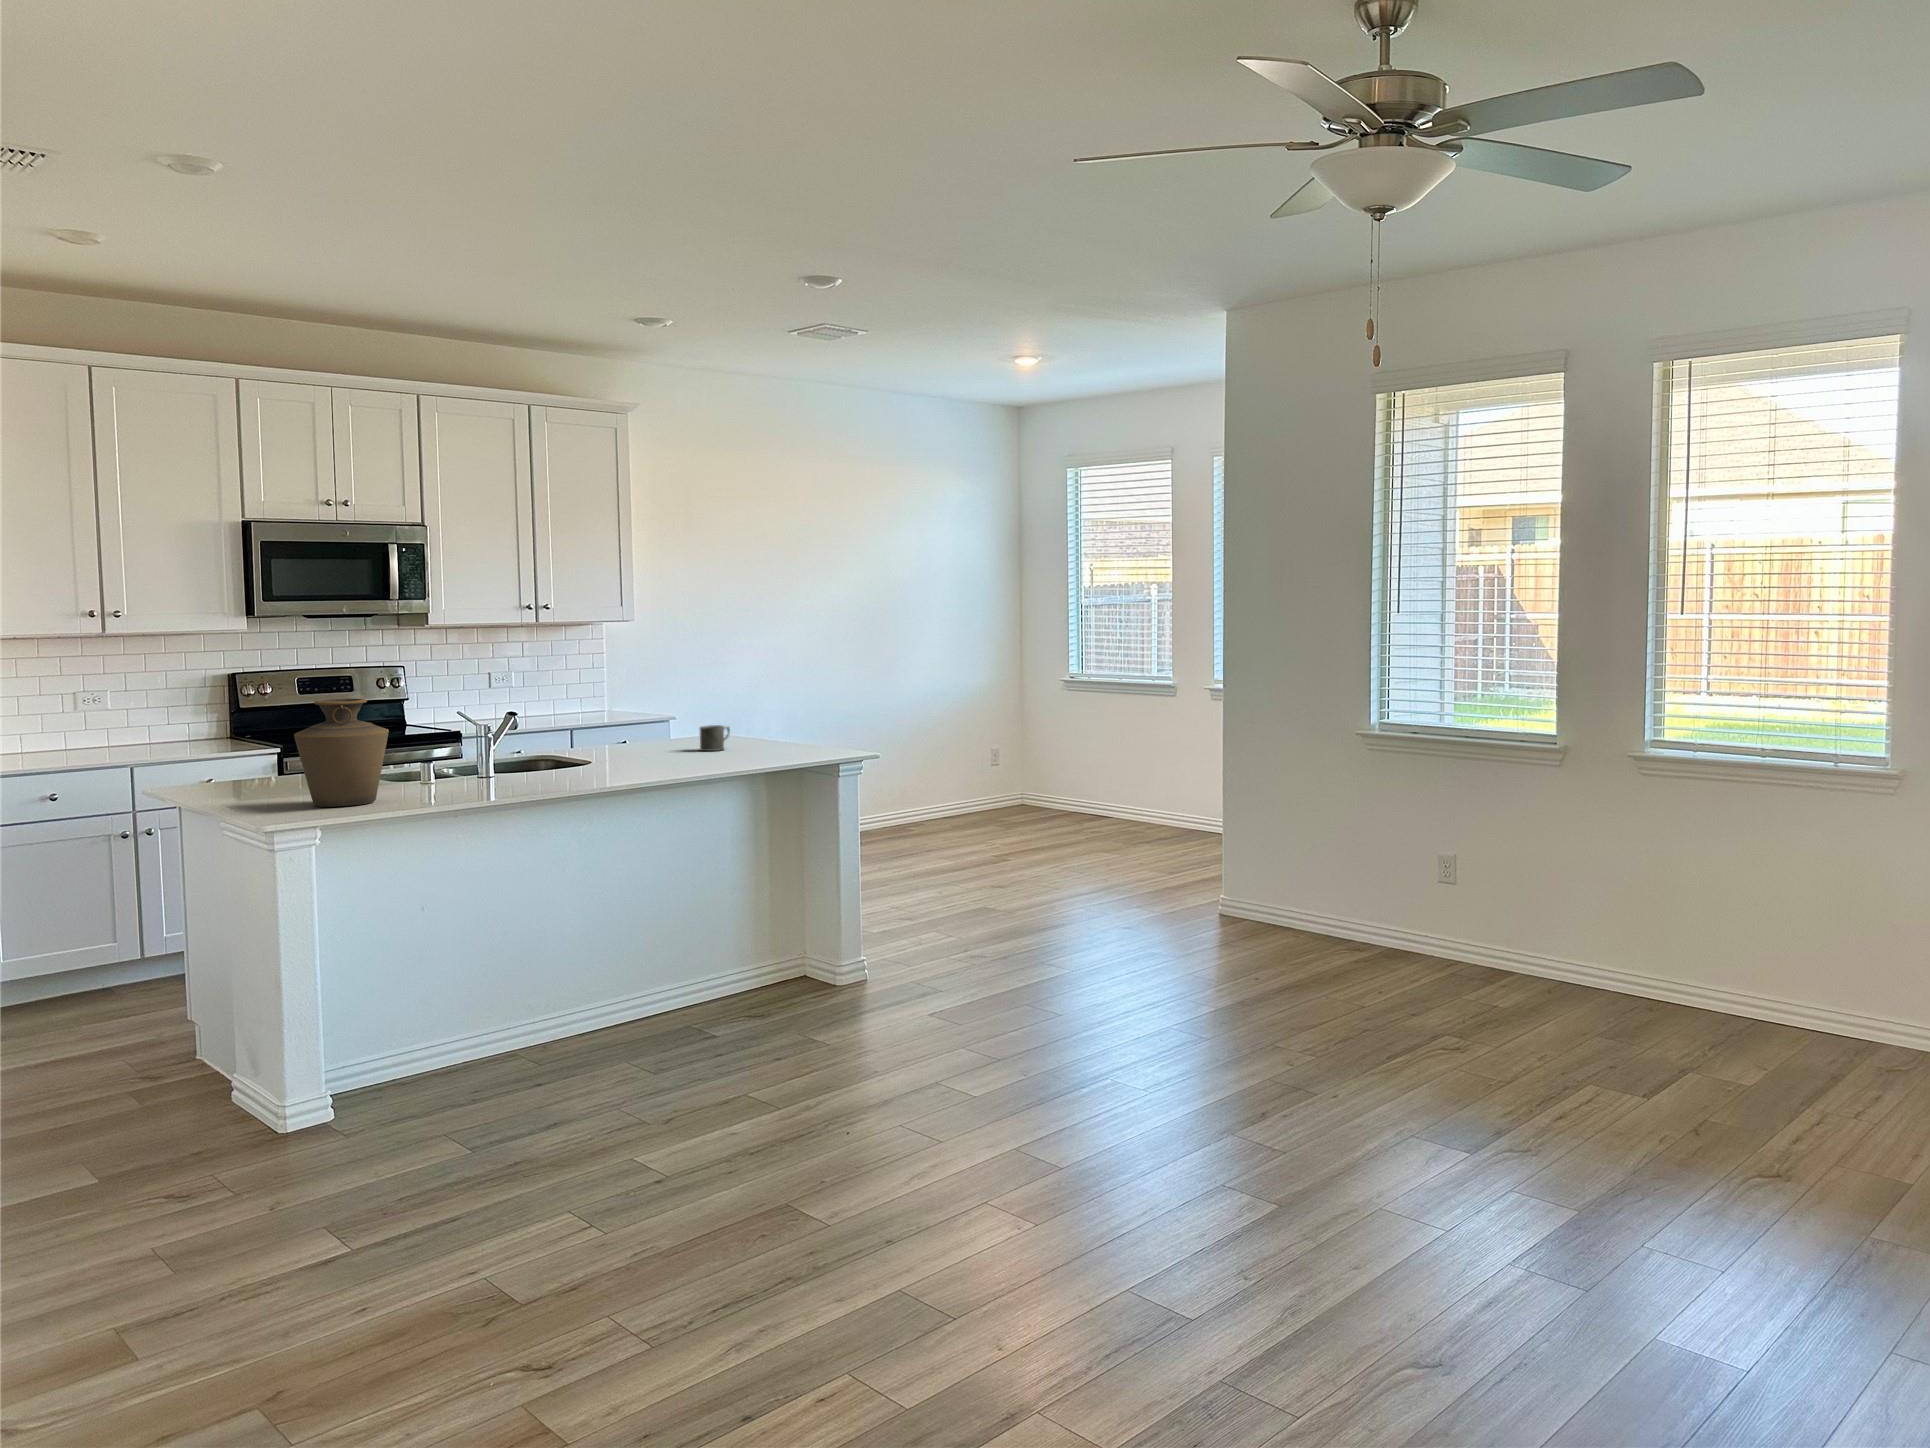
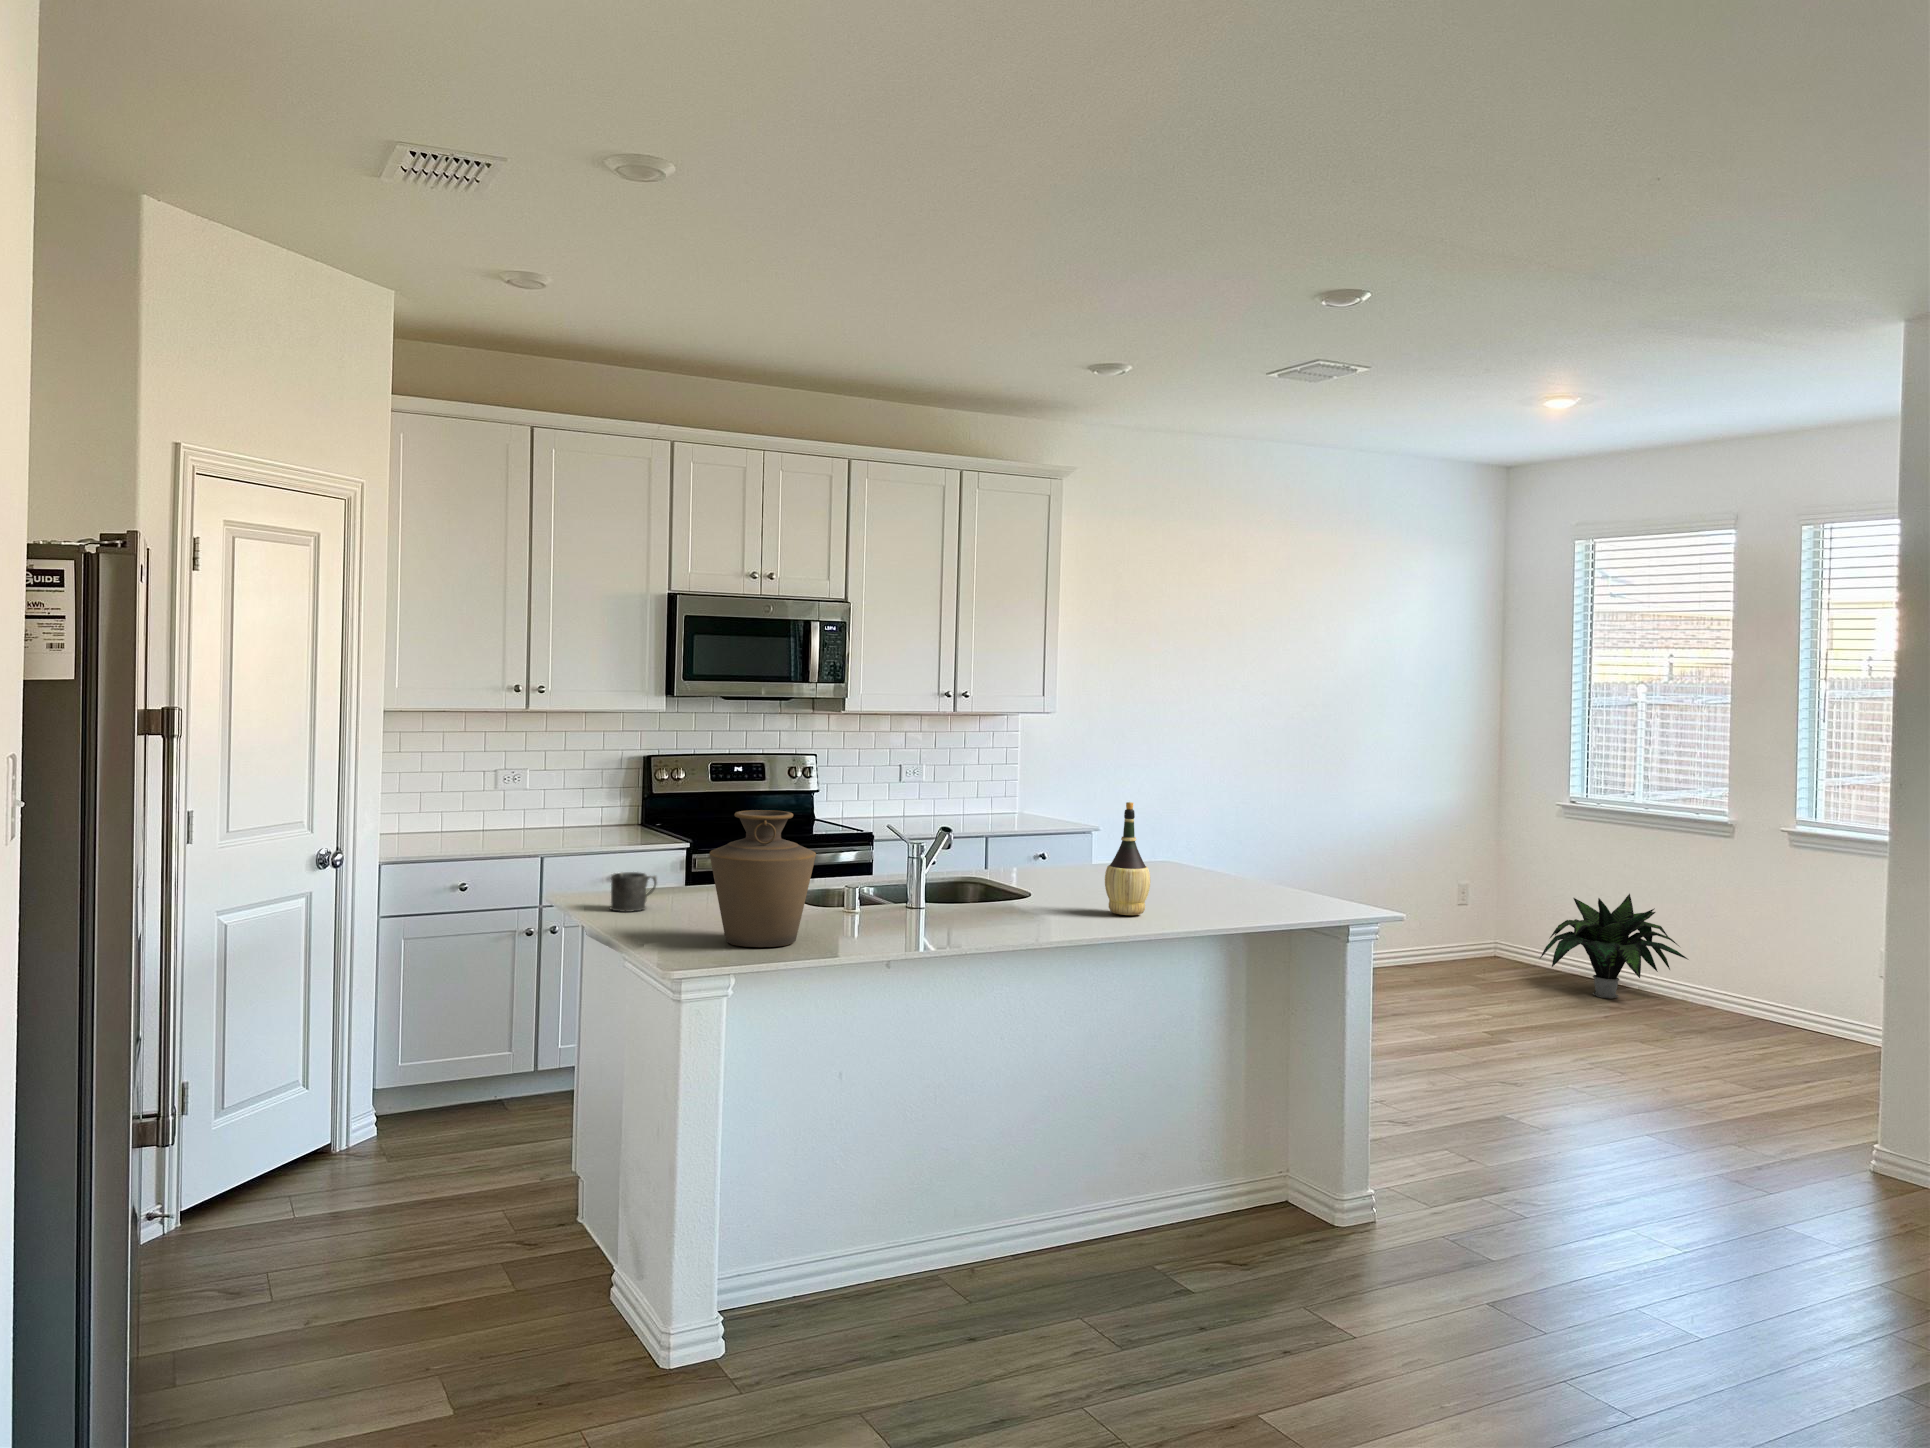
wine bottle: none [642,680,678,767] -> present [1105,802,1150,915]
mug: present [700,725,730,751] -> present [610,872,657,912]
potted plant: none [1044,744,1147,826] -> present [1540,894,1687,999]

